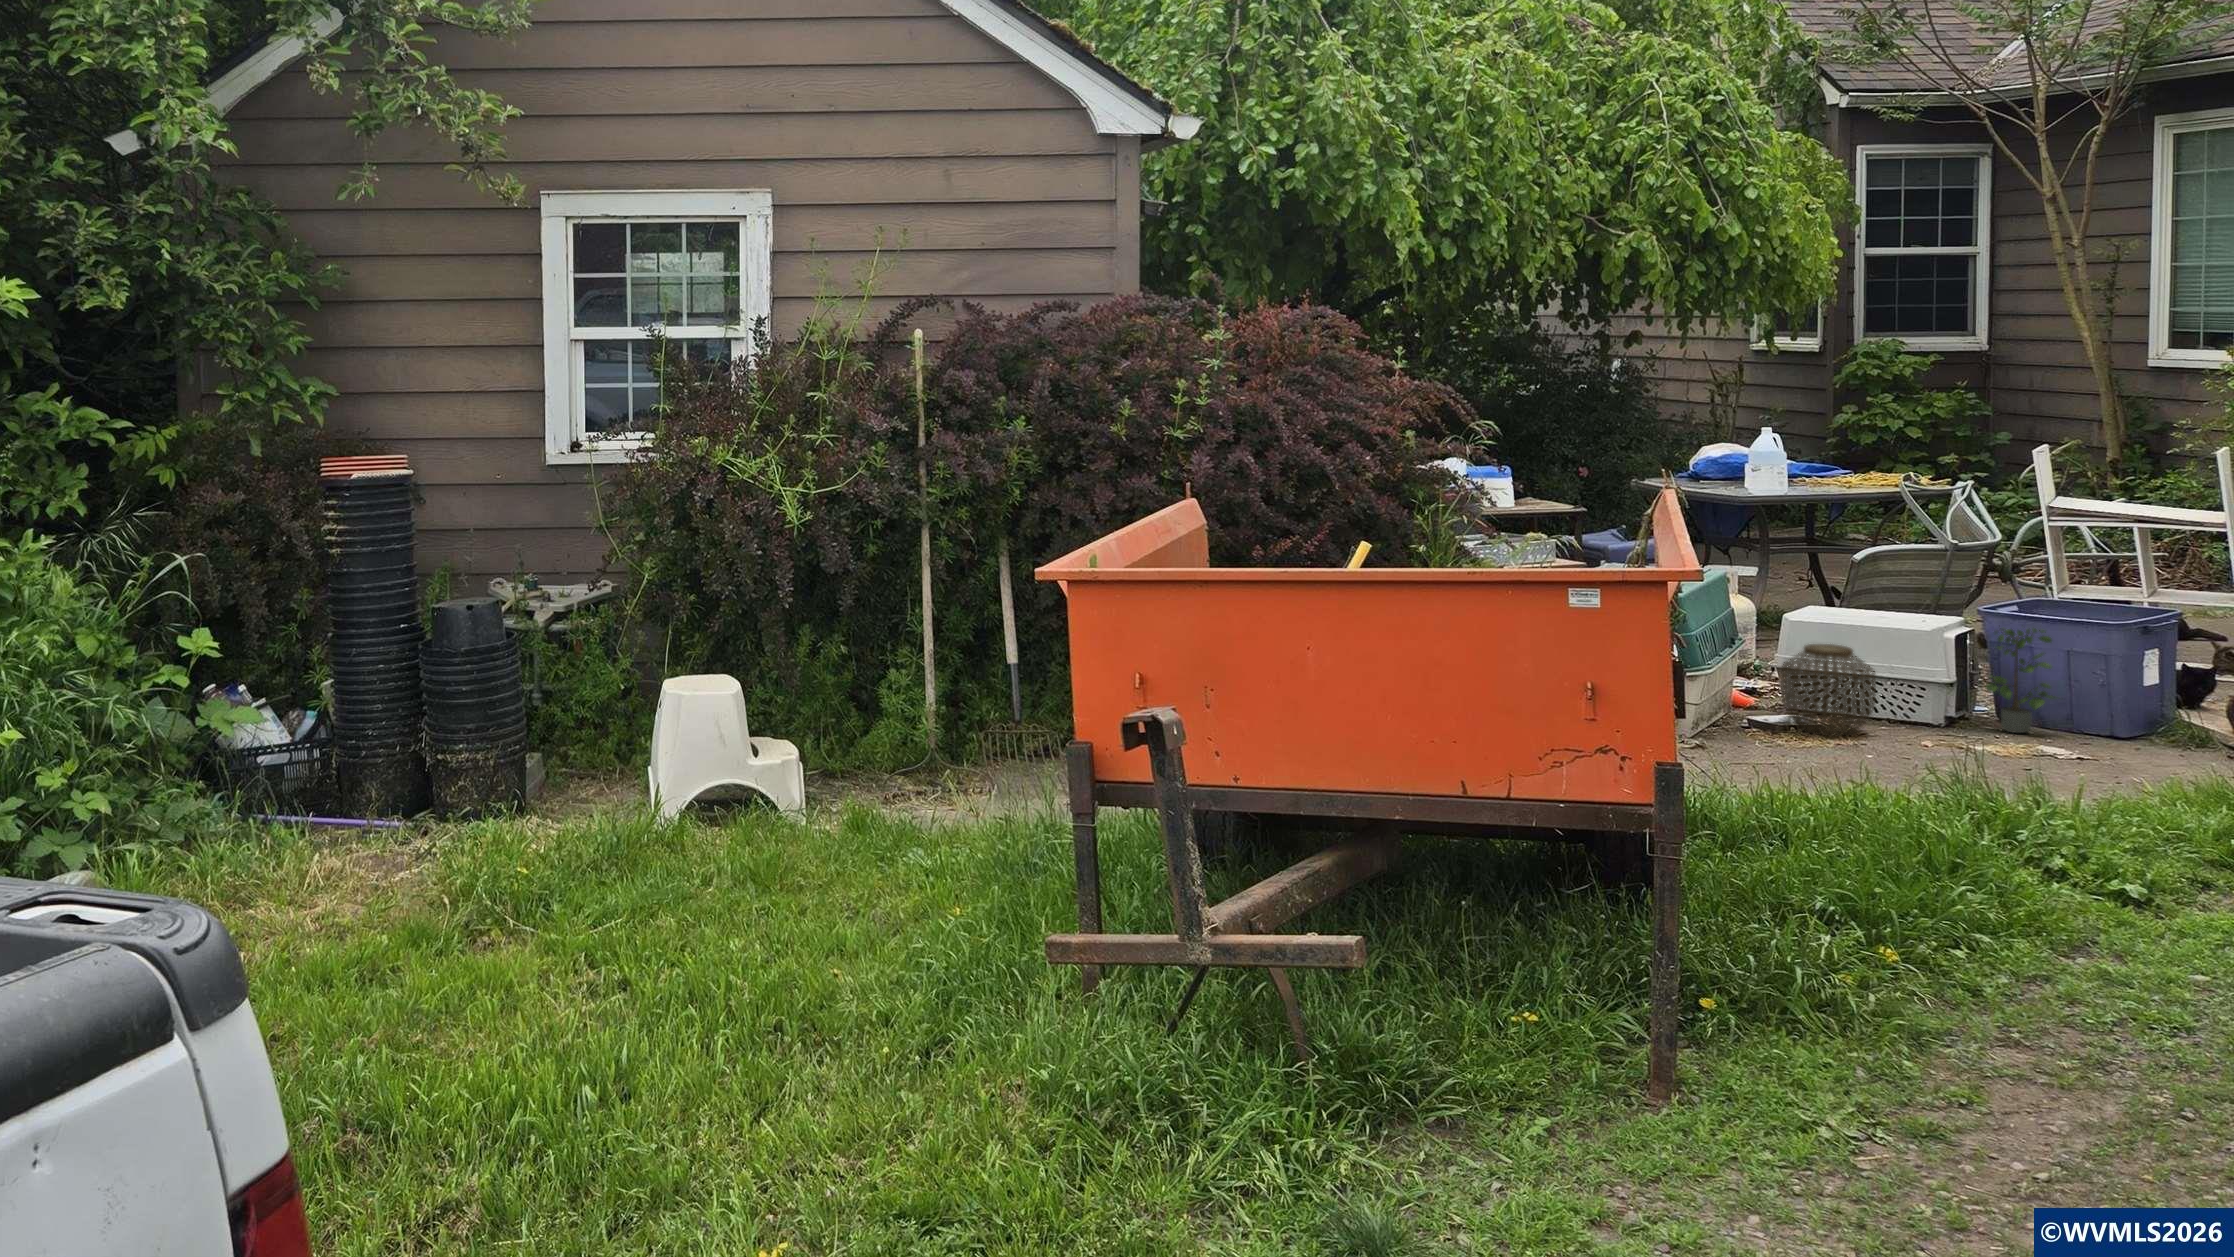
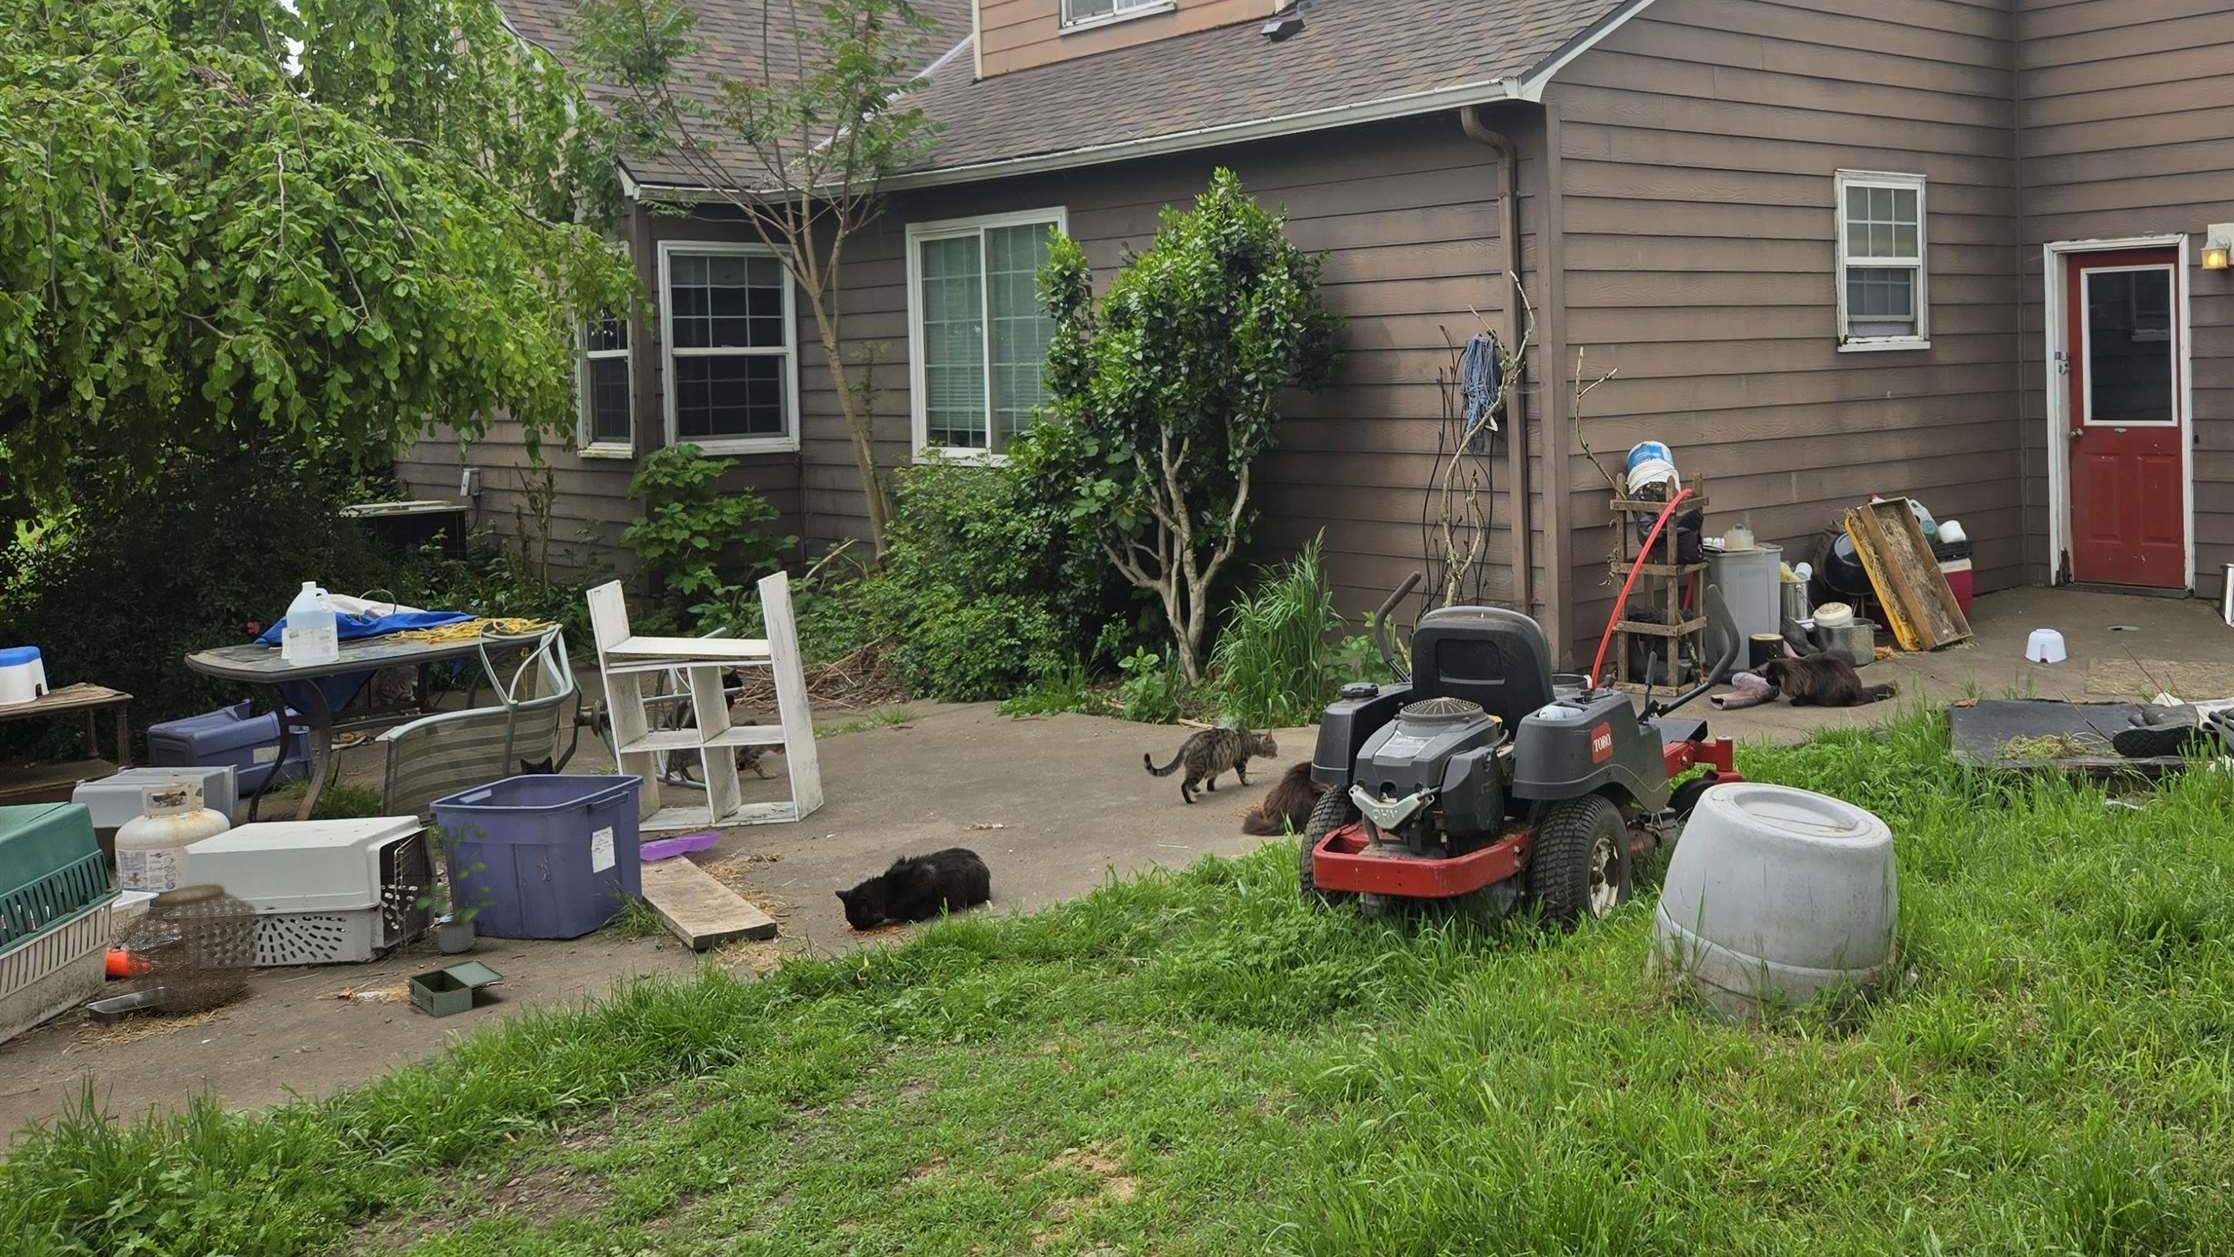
toolbox: none [2036,738,2138,776] -> present [408,960,504,1017]

